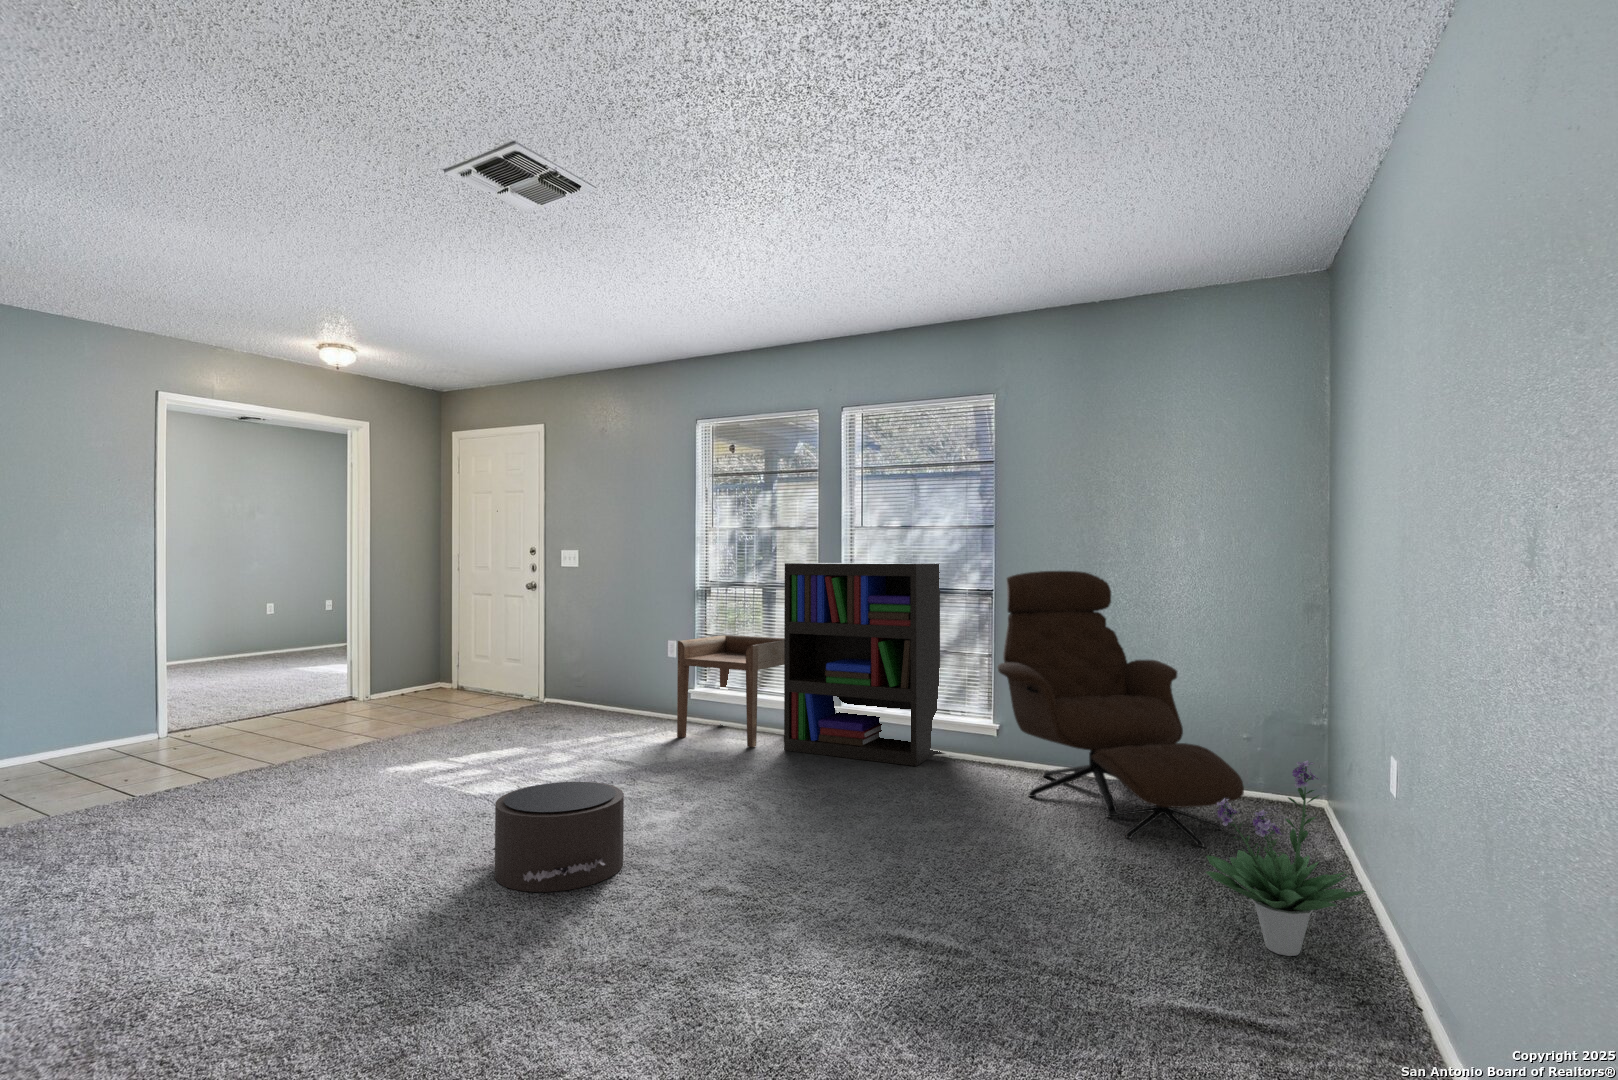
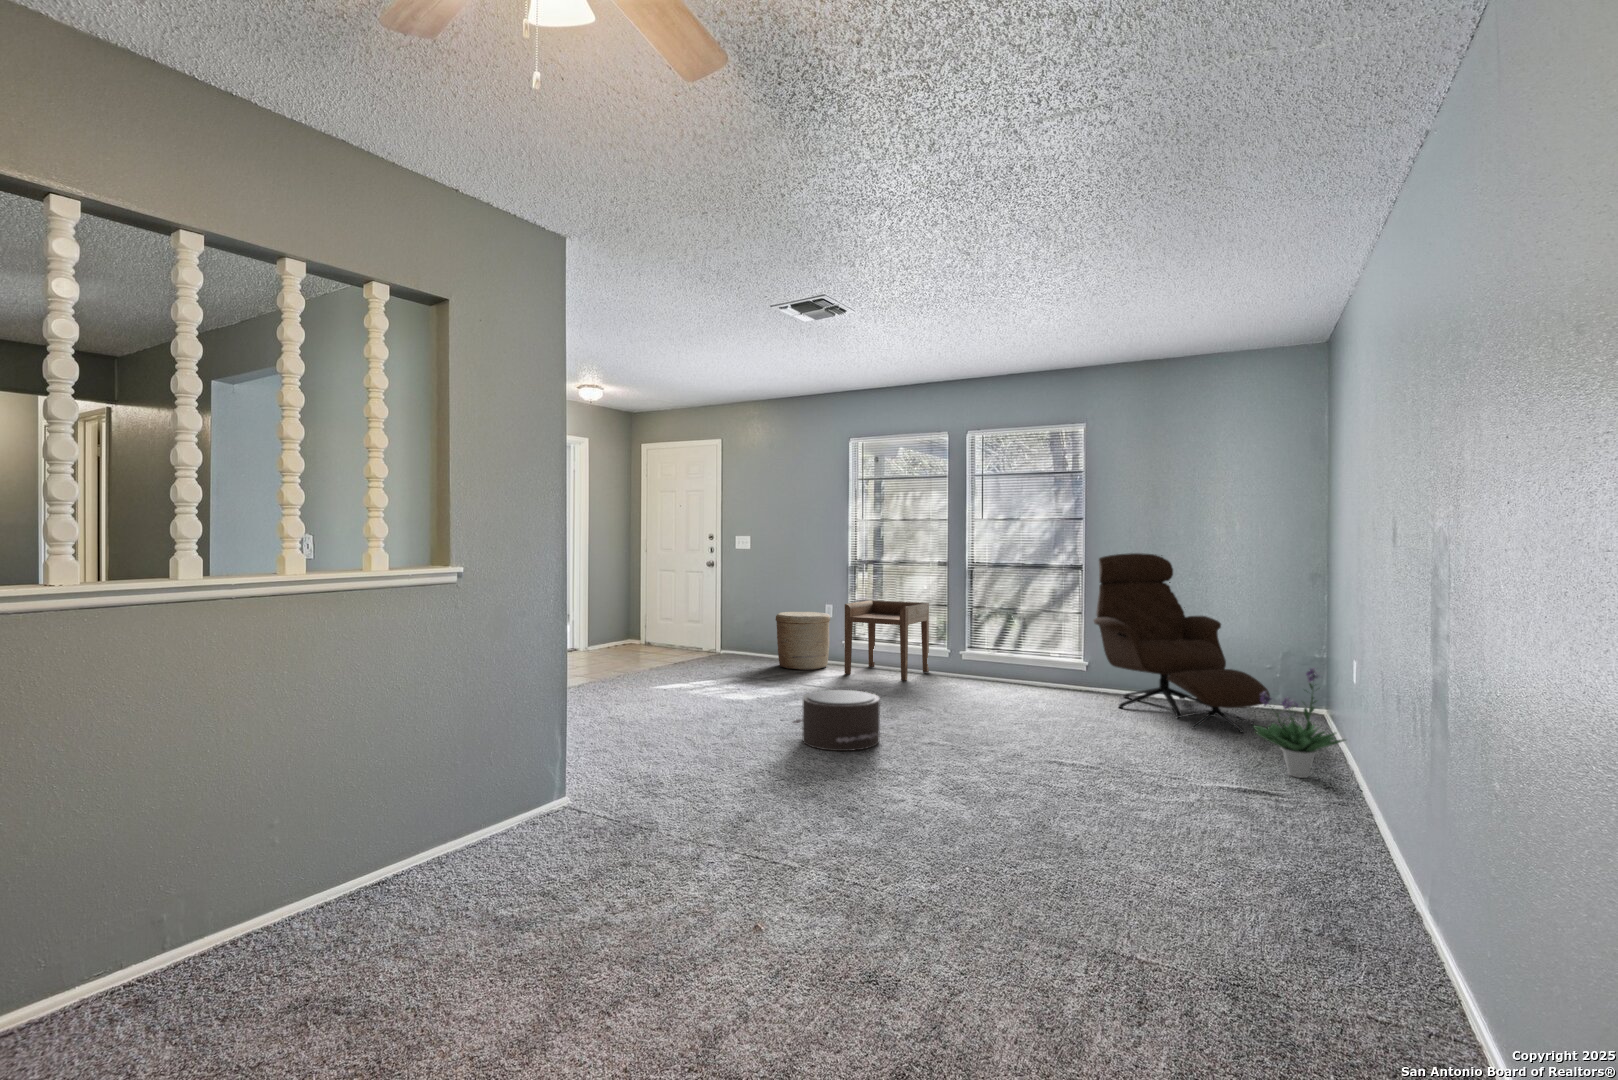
bookshelf: present [784,563,940,766] -> none [929,547,1043,691]
woven basket: none [595,650,670,730] -> present [776,612,830,670]

